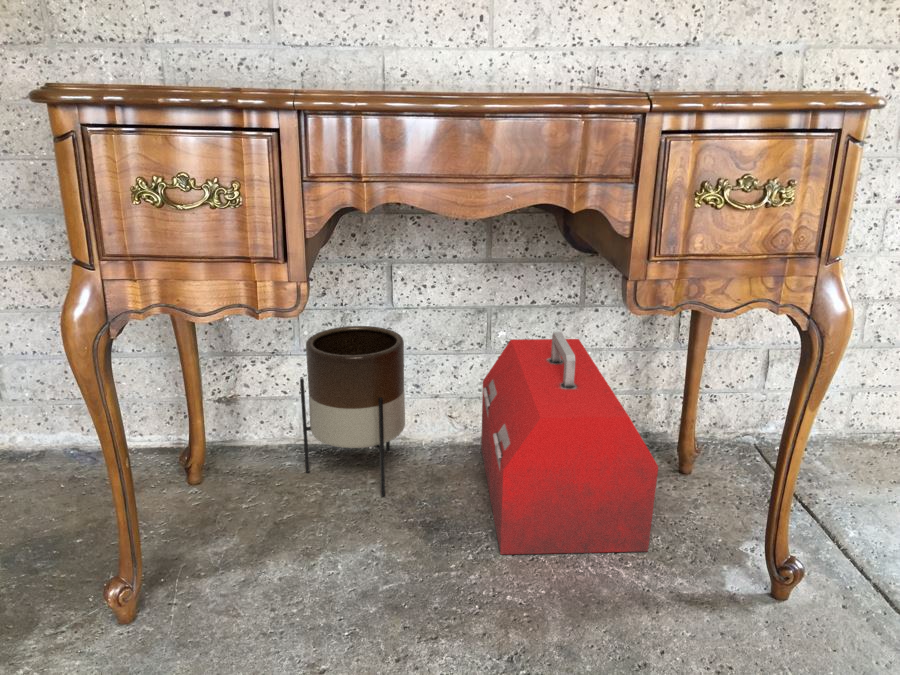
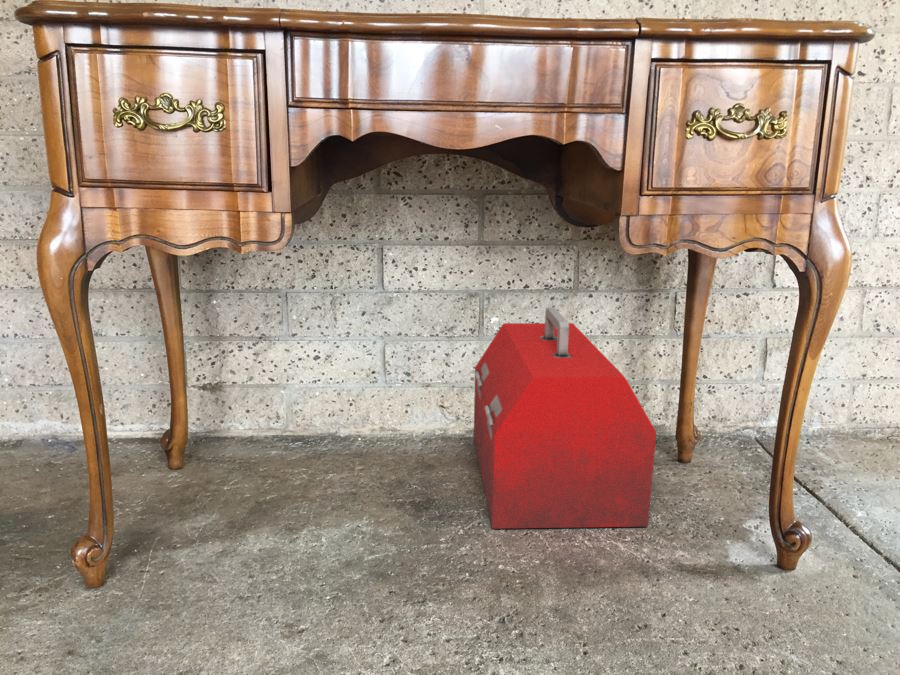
planter: present [300,326,405,496] -> none [287,308,395,479]

